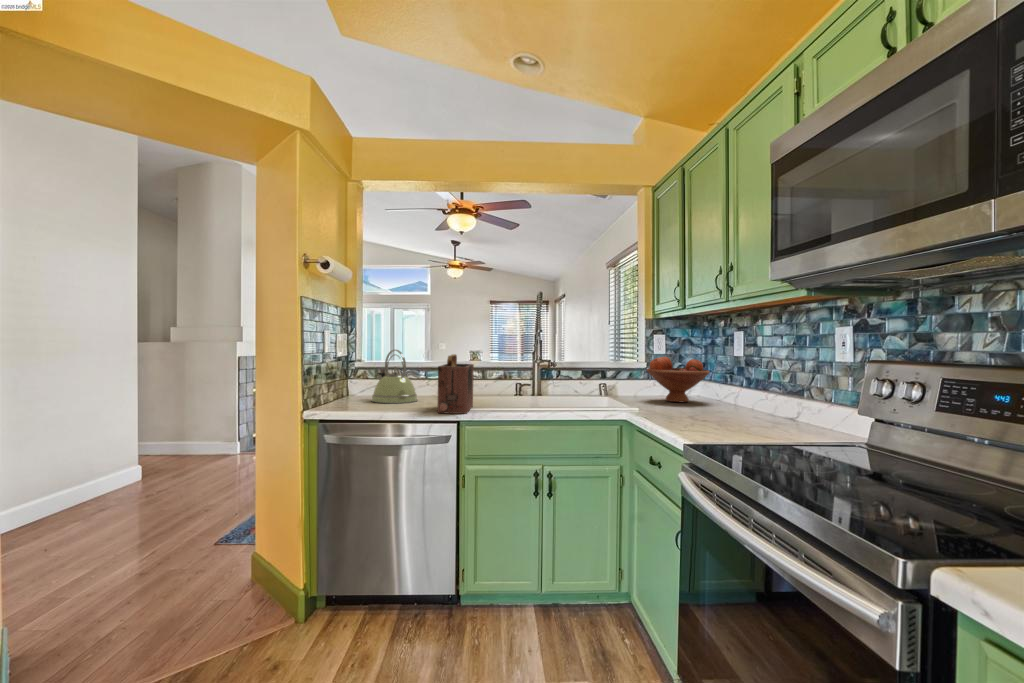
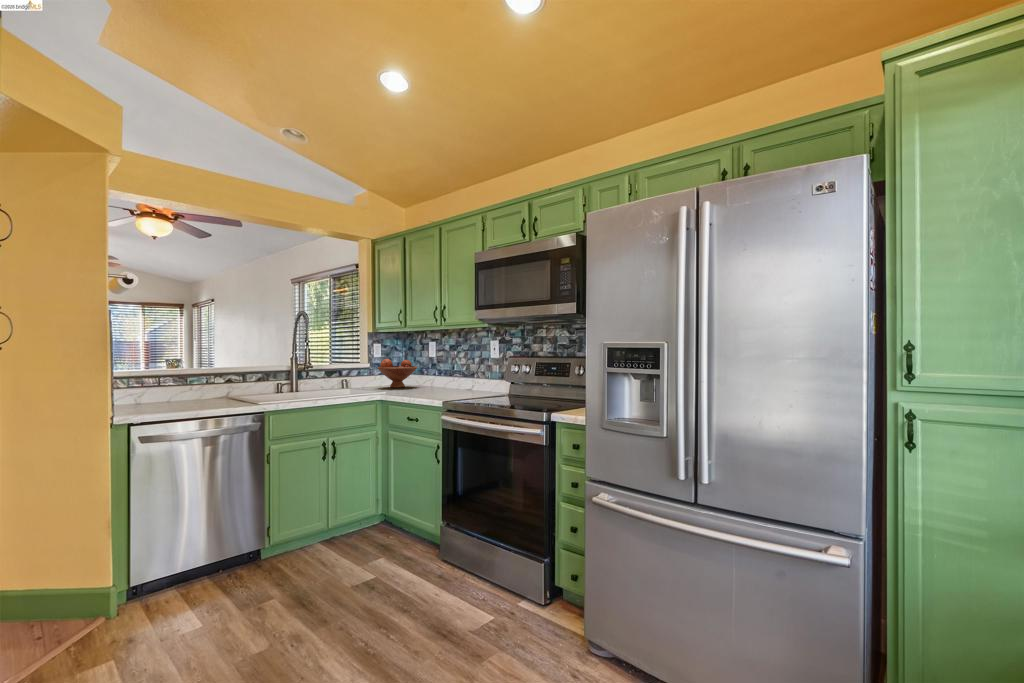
kettle: present [372,350,417,403] -> none [157,361,206,407]
toaster: present [437,354,474,414] -> none [246,363,280,407]

